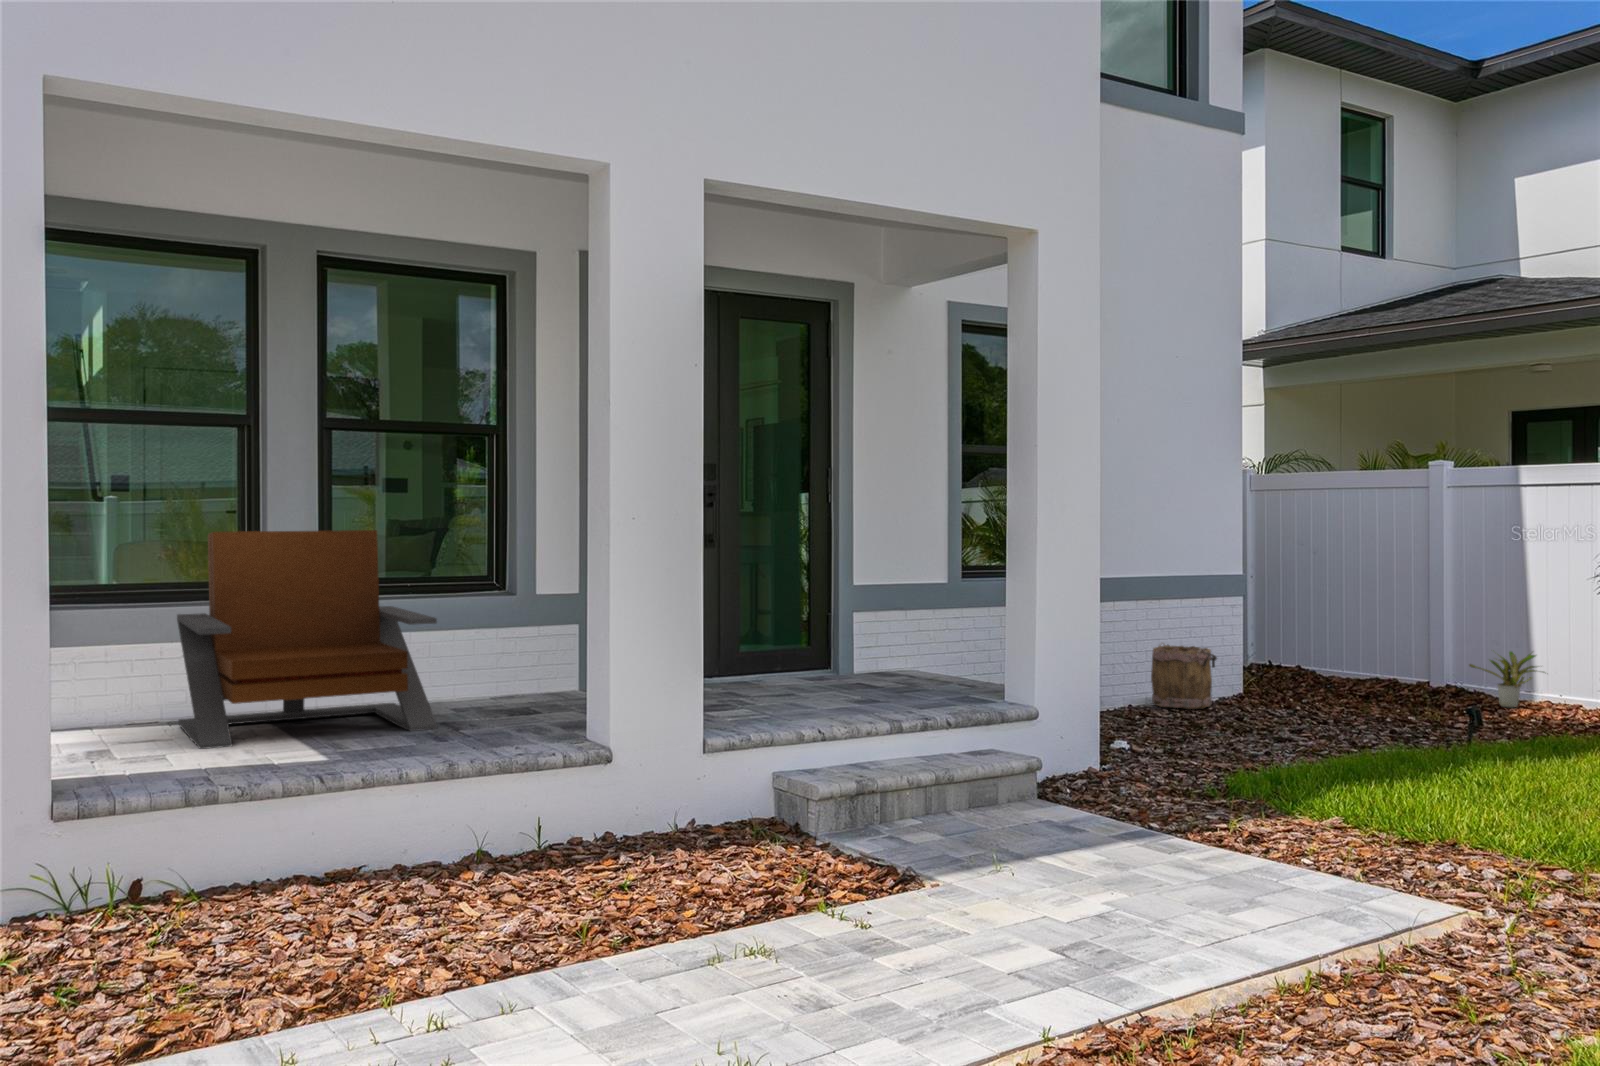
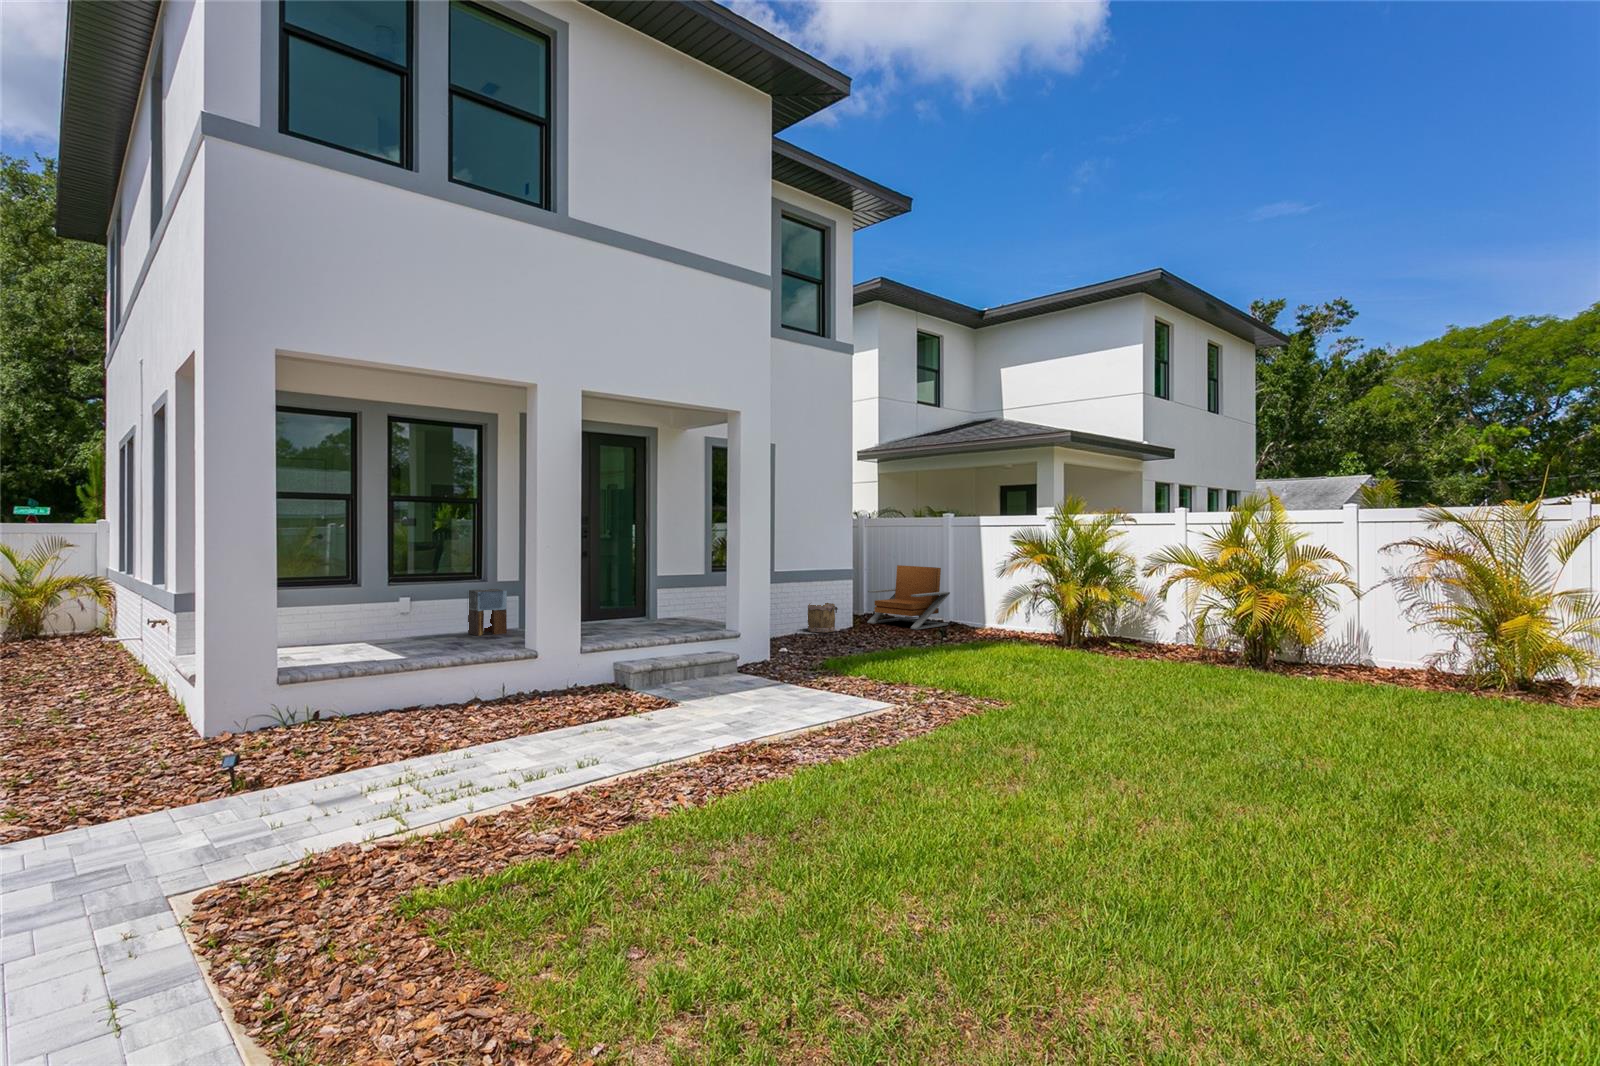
lounge chair: present [177,530,437,749] -> present [867,565,950,630]
stool: none [475,610,551,707] -> present [468,589,507,636]
potted plant: present [1469,652,1536,708] -> none [953,603,985,629]

